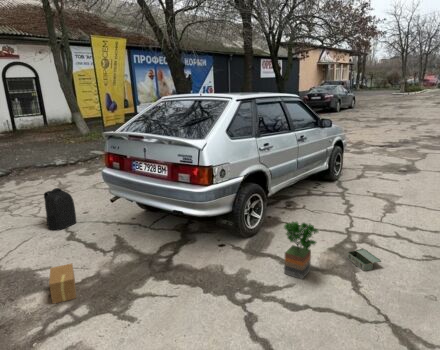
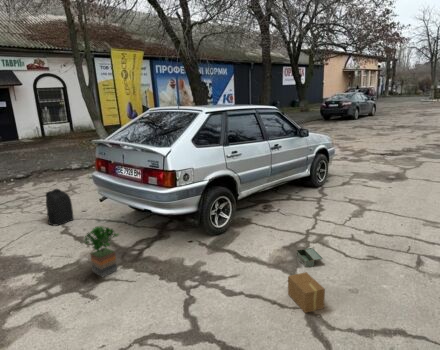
potted tree: present [284,222,318,279] -> present [85,226,119,277]
cardboard box: present [49,264,76,304] -> present [288,272,325,313]

